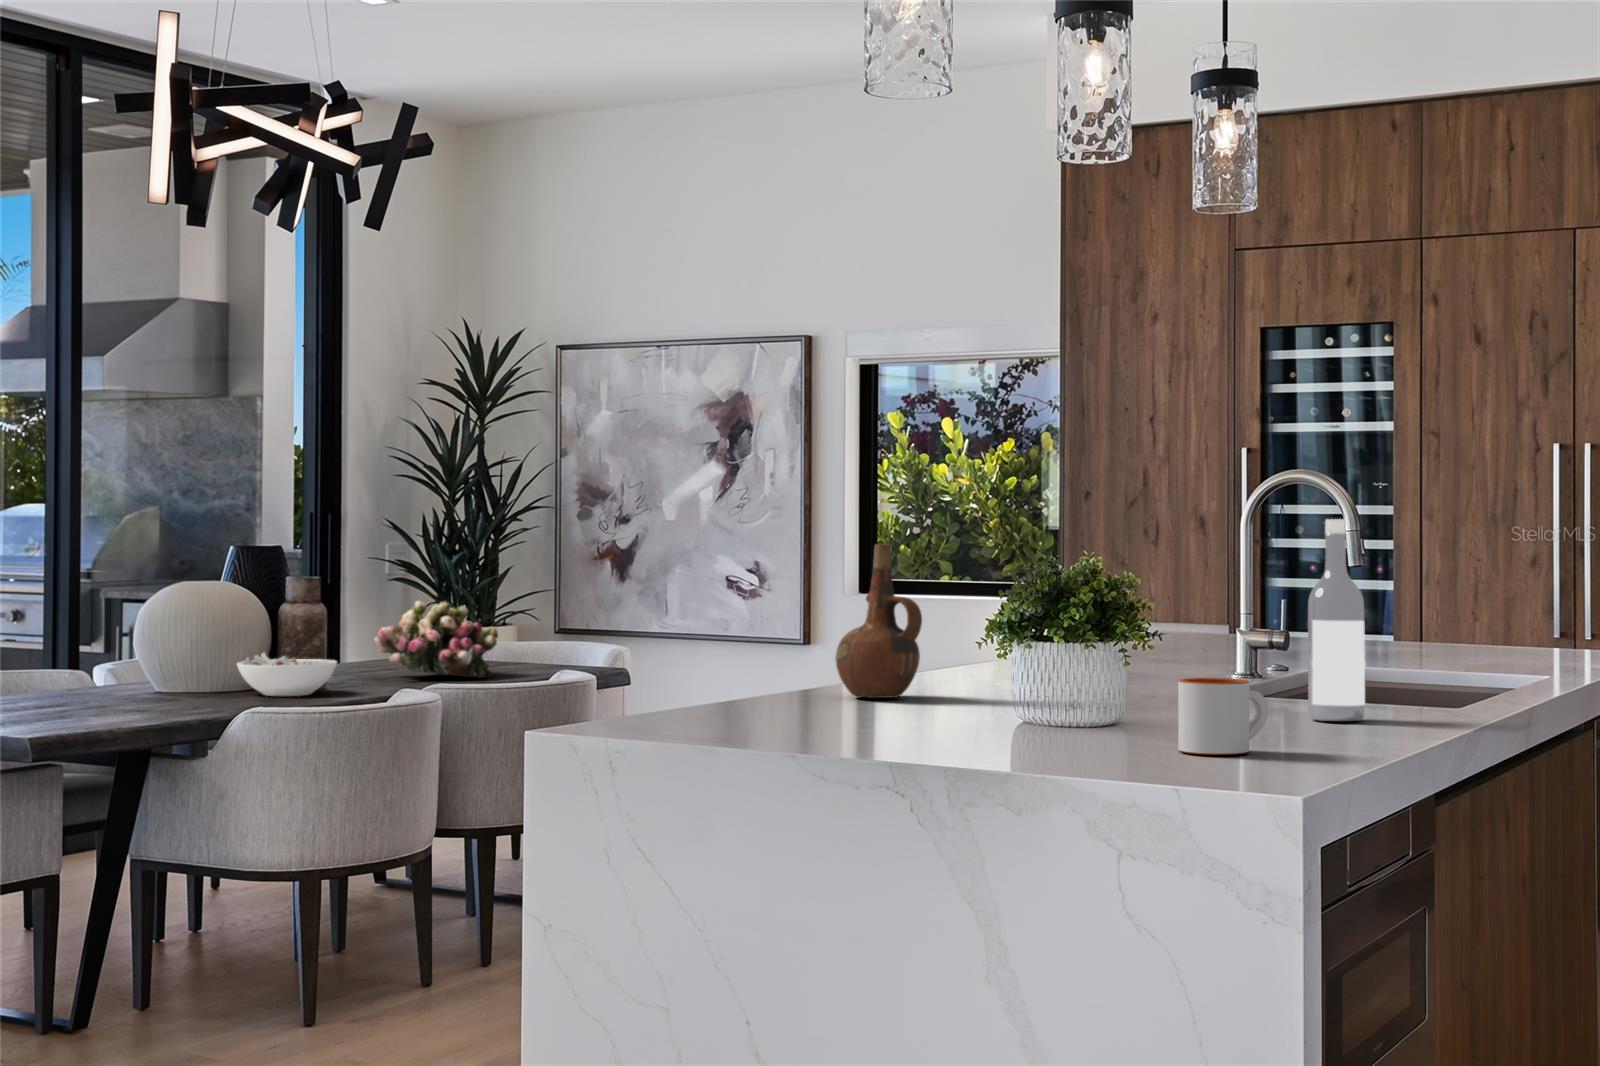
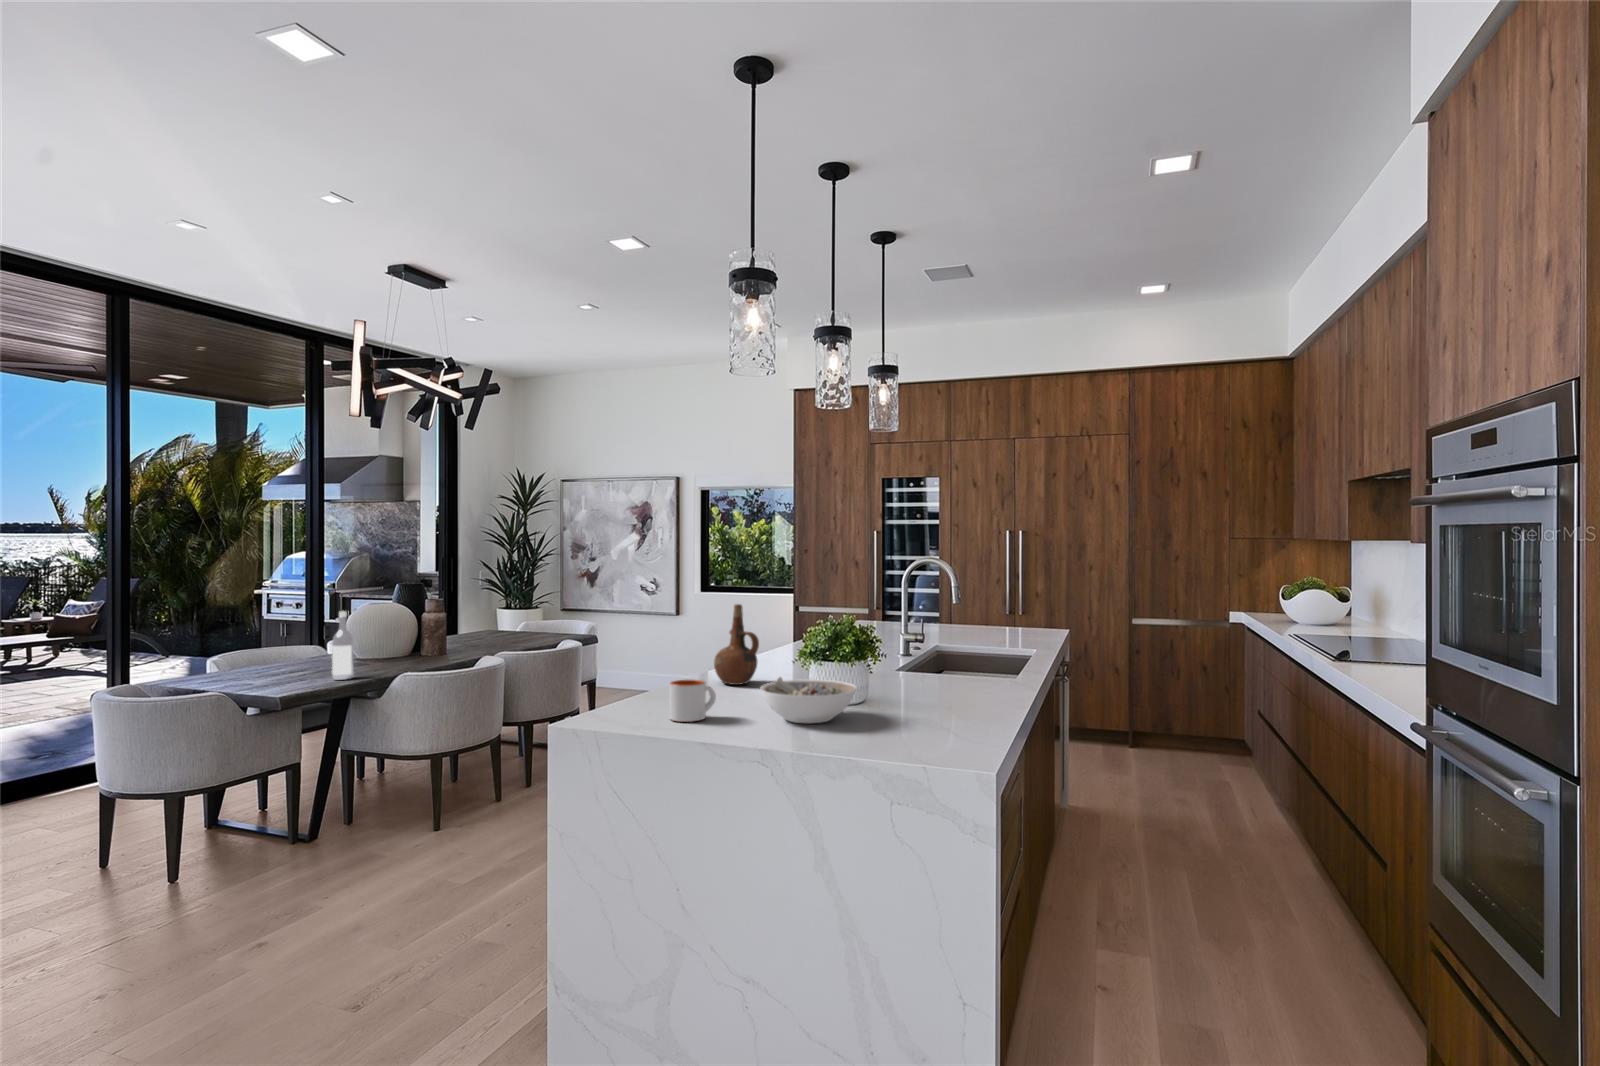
wine bottle: present [1308,519,1365,721] -> present [332,611,353,680]
flower arrangement: present [374,601,498,678] -> none [471,608,534,645]
bowl: present [237,653,337,696] -> present [760,677,856,723]
mug: present [1178,678,1268,755] -> present [669,679,716,722]

